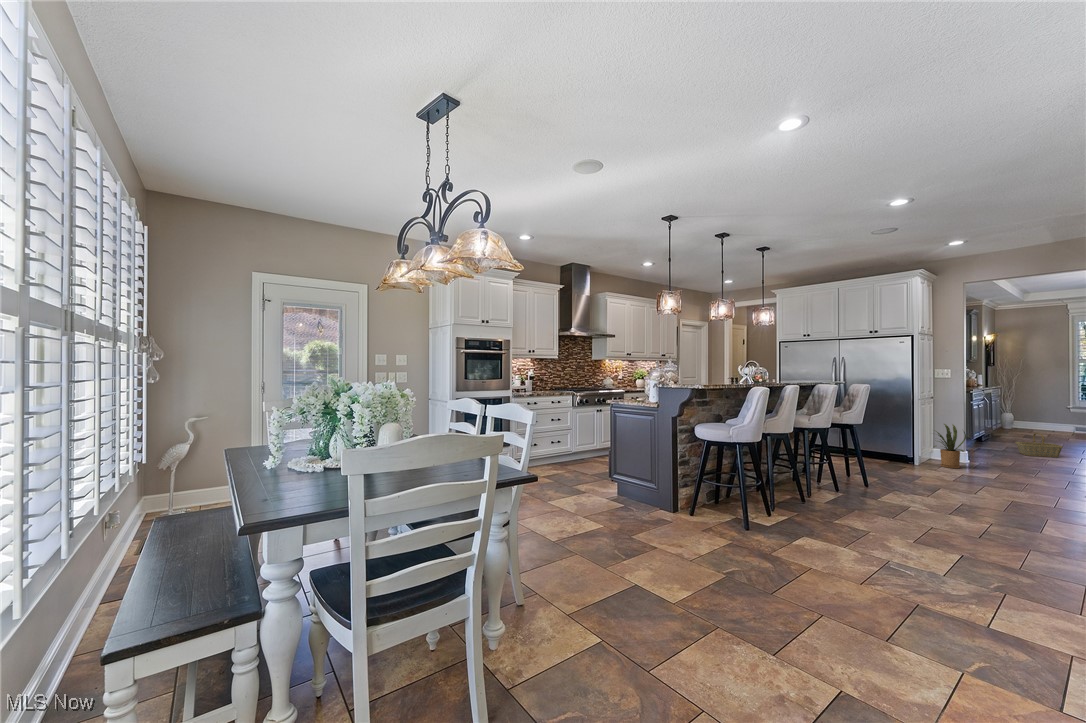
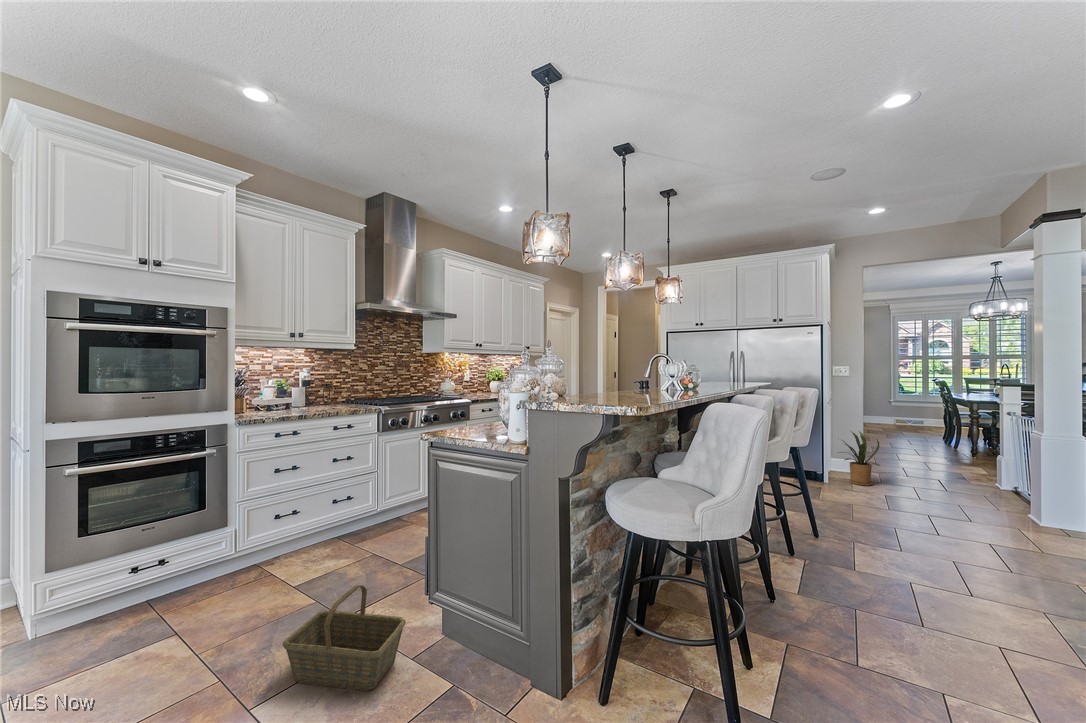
basket: present [1016,433,1063,457] -> present [283,585,406,691]

